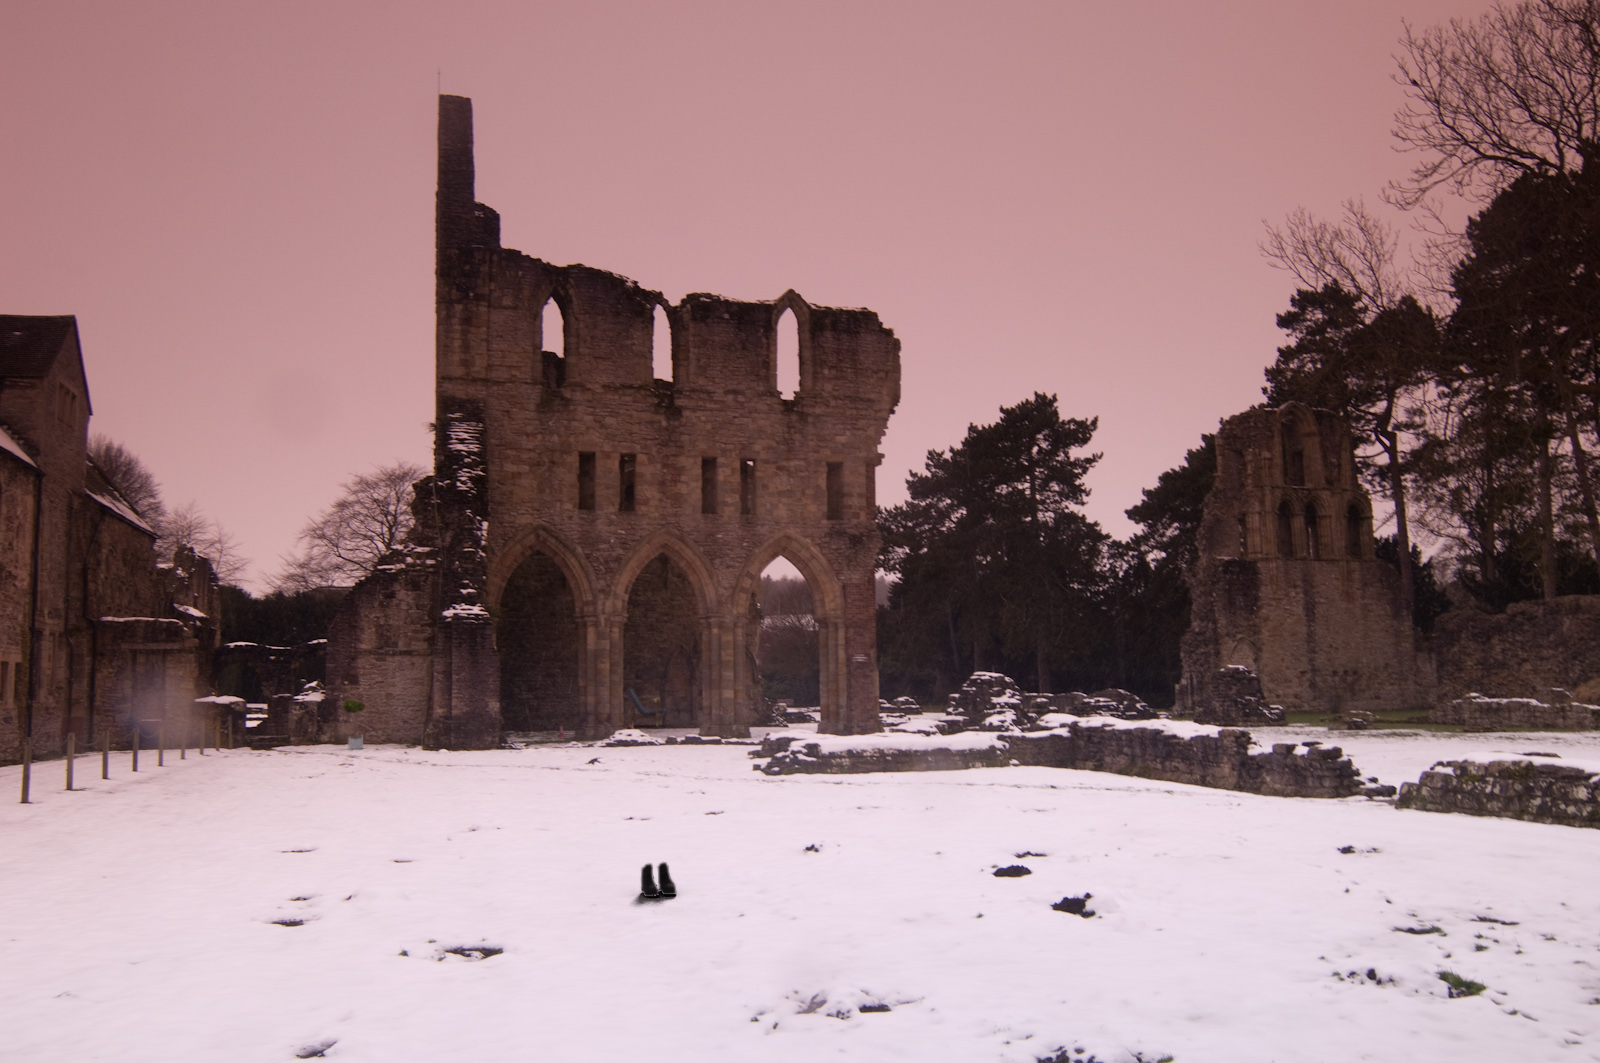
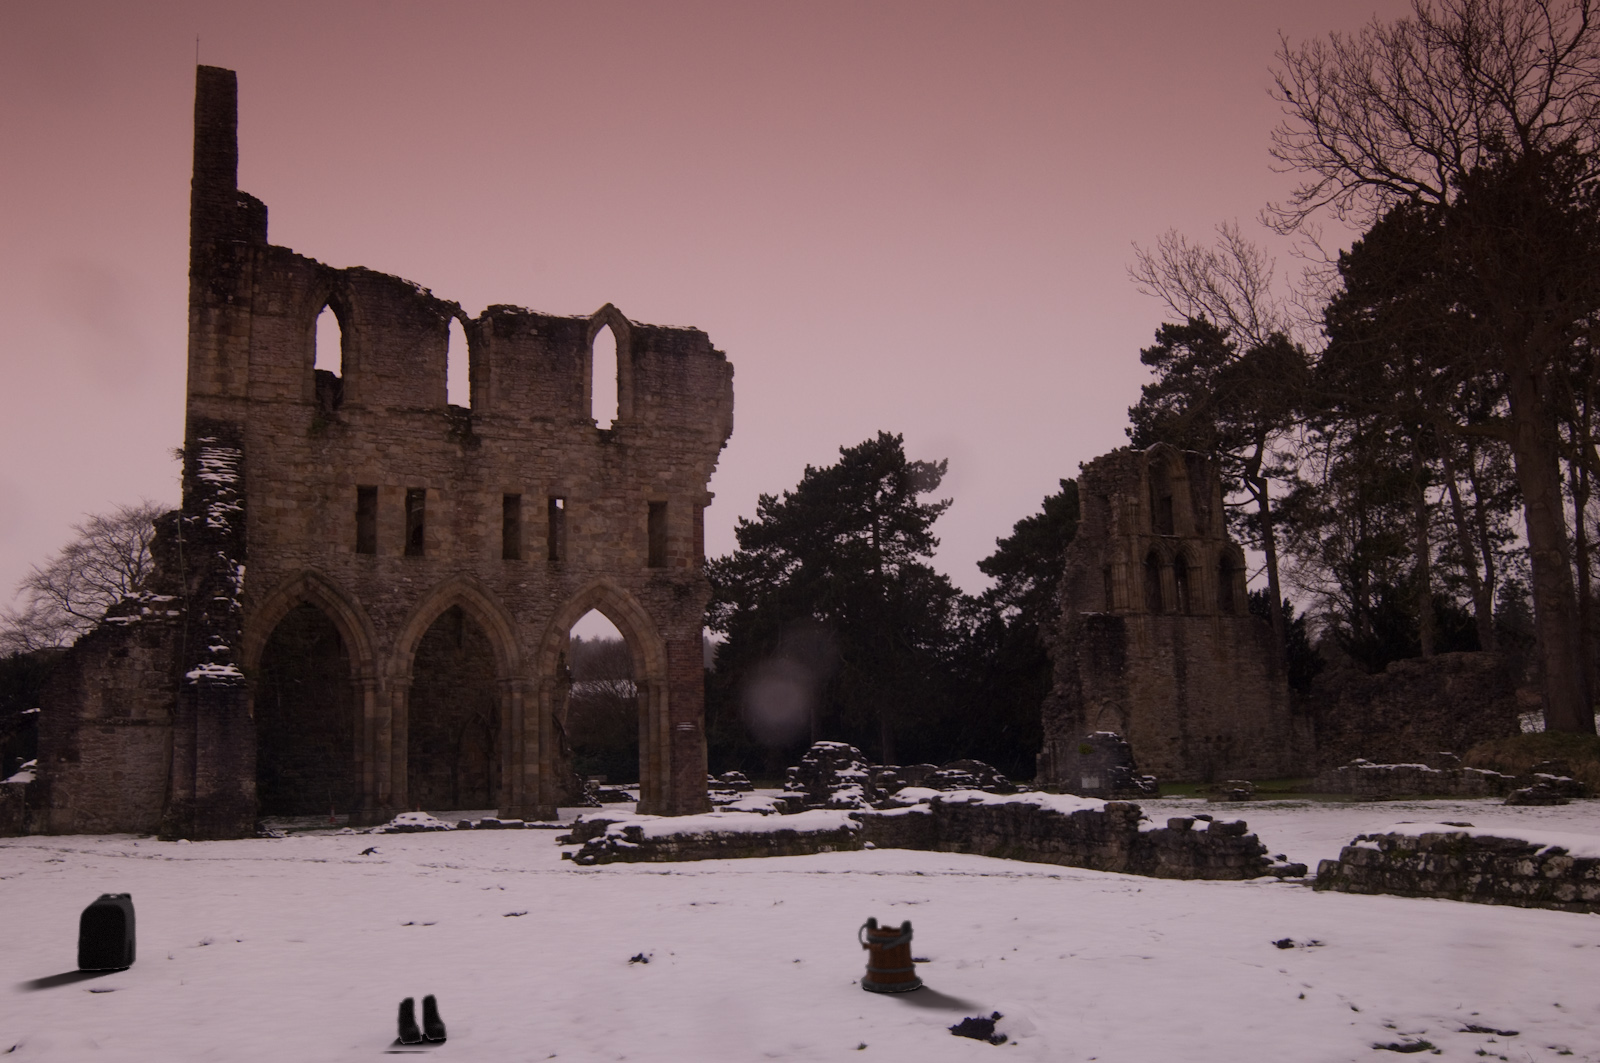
lounge chair: present [627,689,666,725] -> none [414,765,462,810]
potted tree: present [343,700,365,749] -> present [1078,743,1099,788]
backpack: none [400,785,441,842] -> present [77,893,136,971]
bucket: none [987,817,1039,875] -> present [858,917,923,992]

